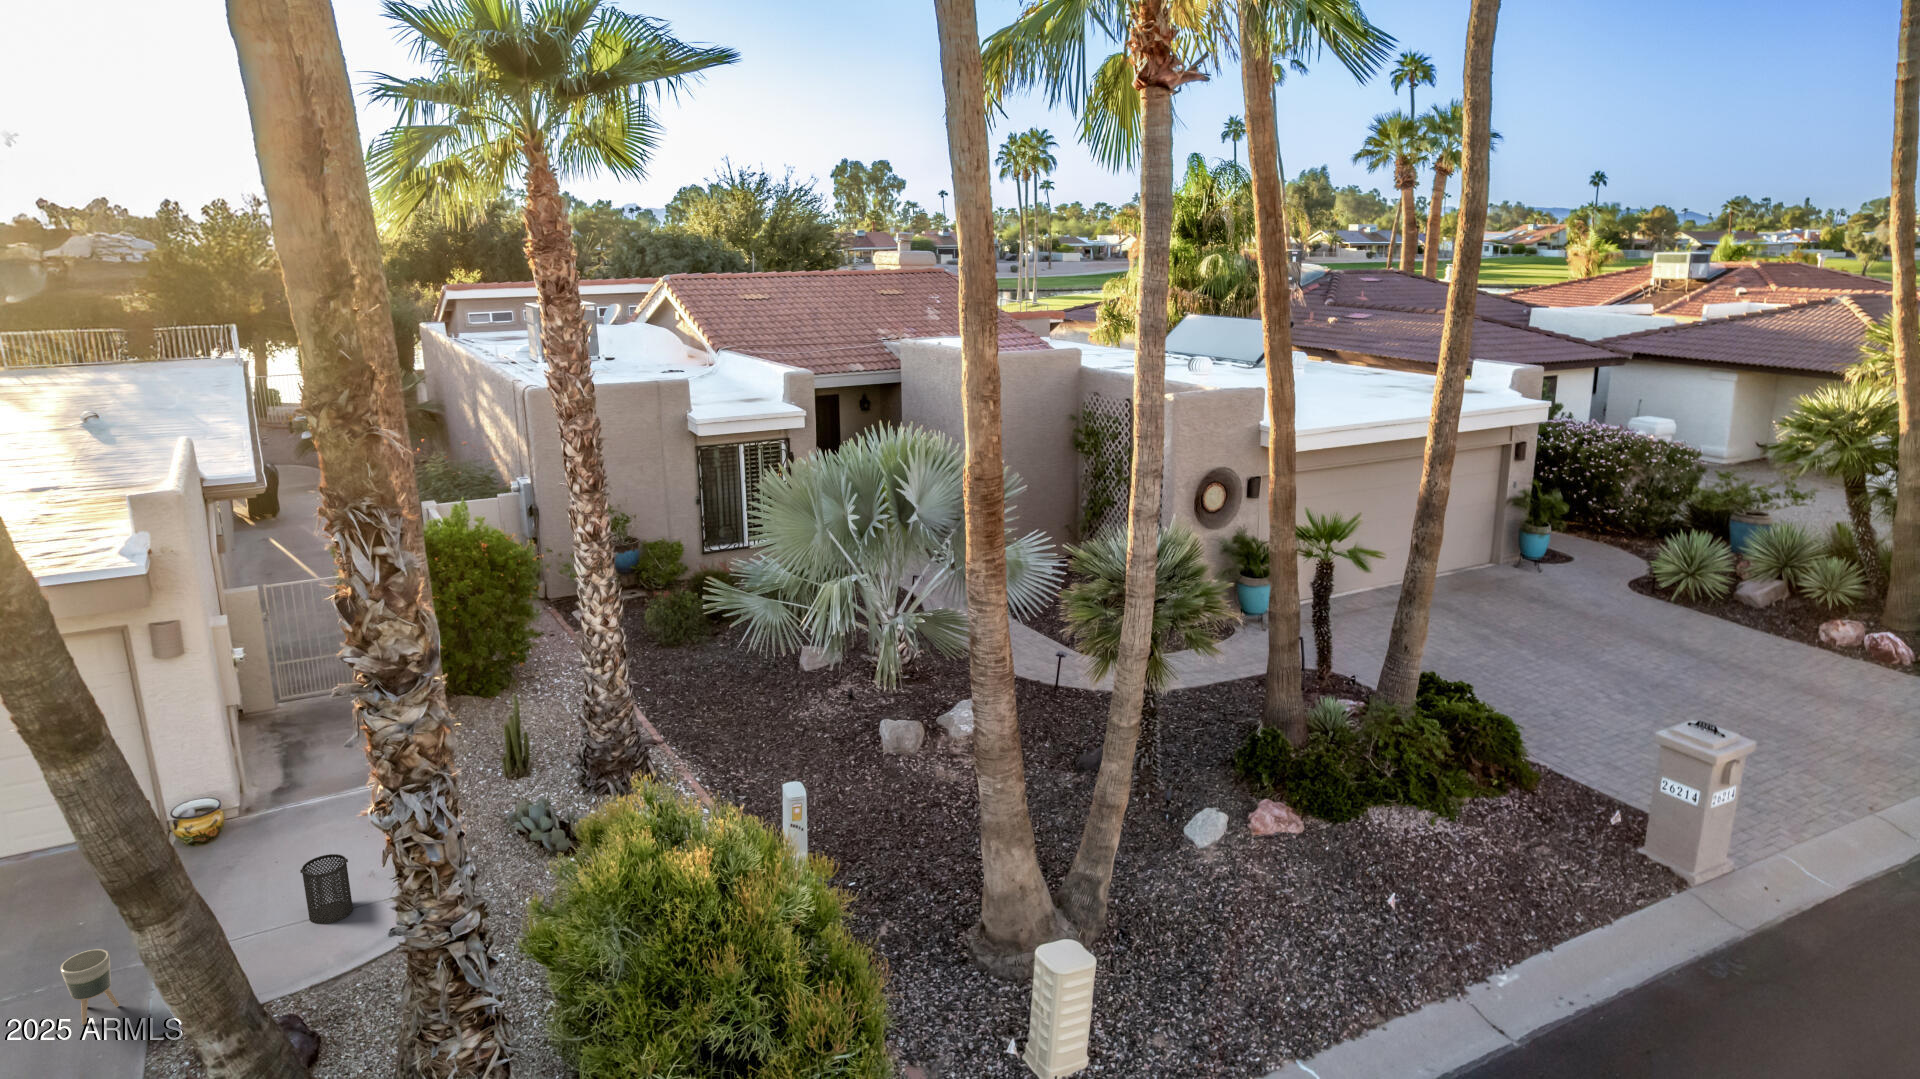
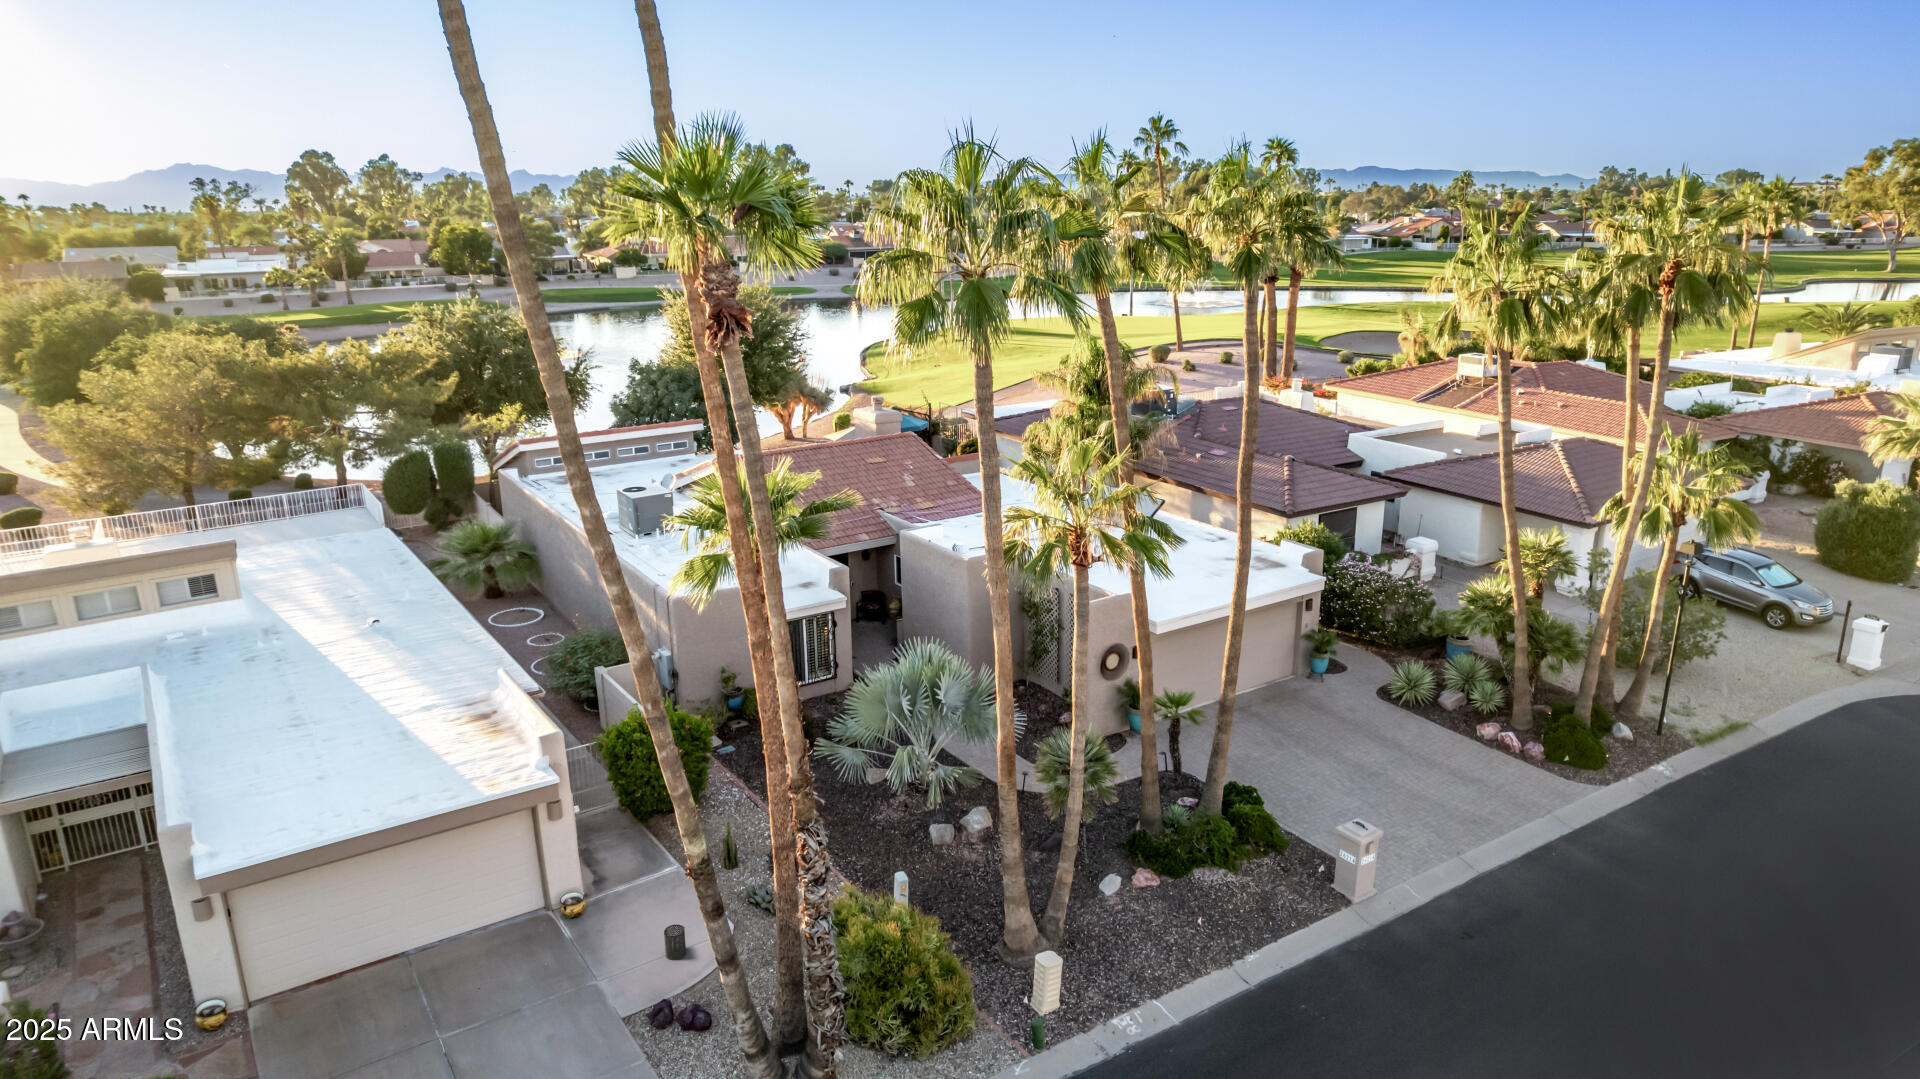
planter: present [60,949,119,1025] -> none [583,979,604,1015]

